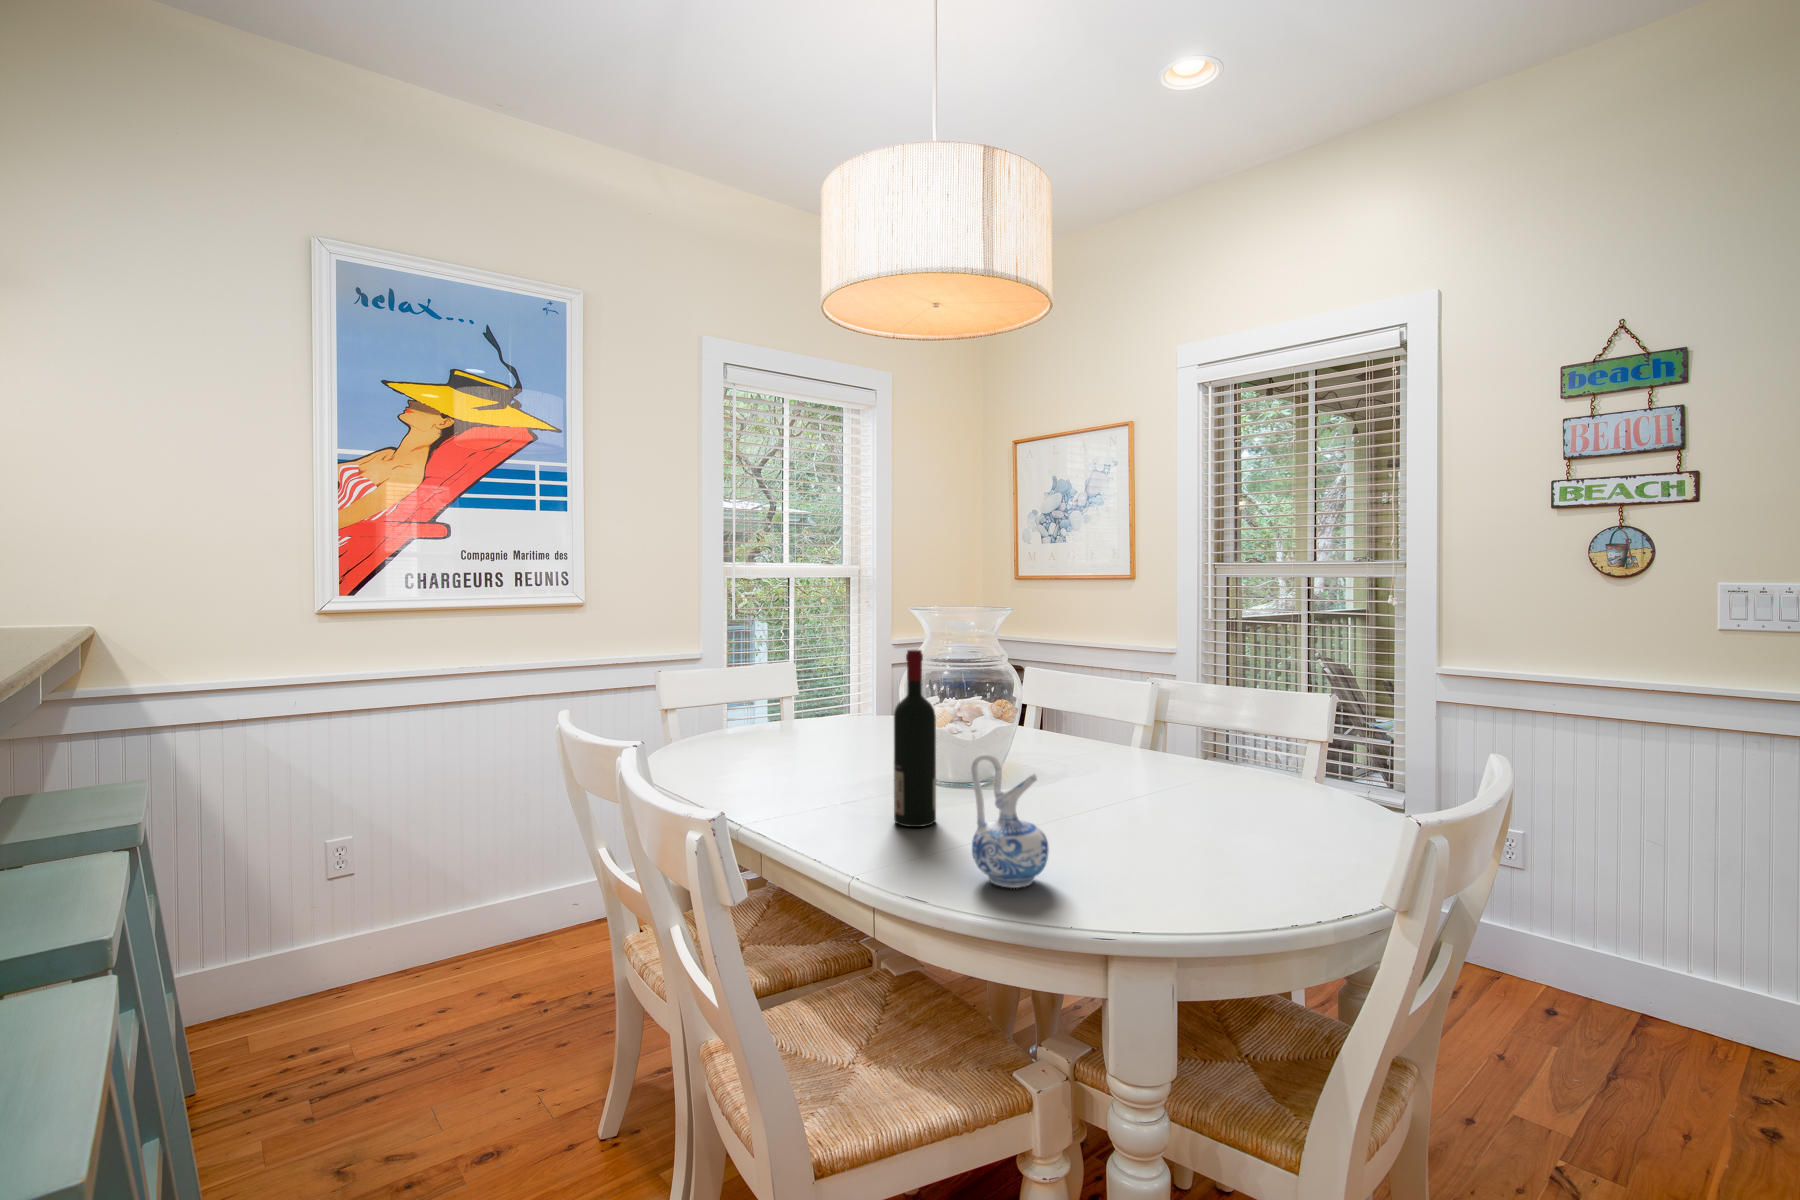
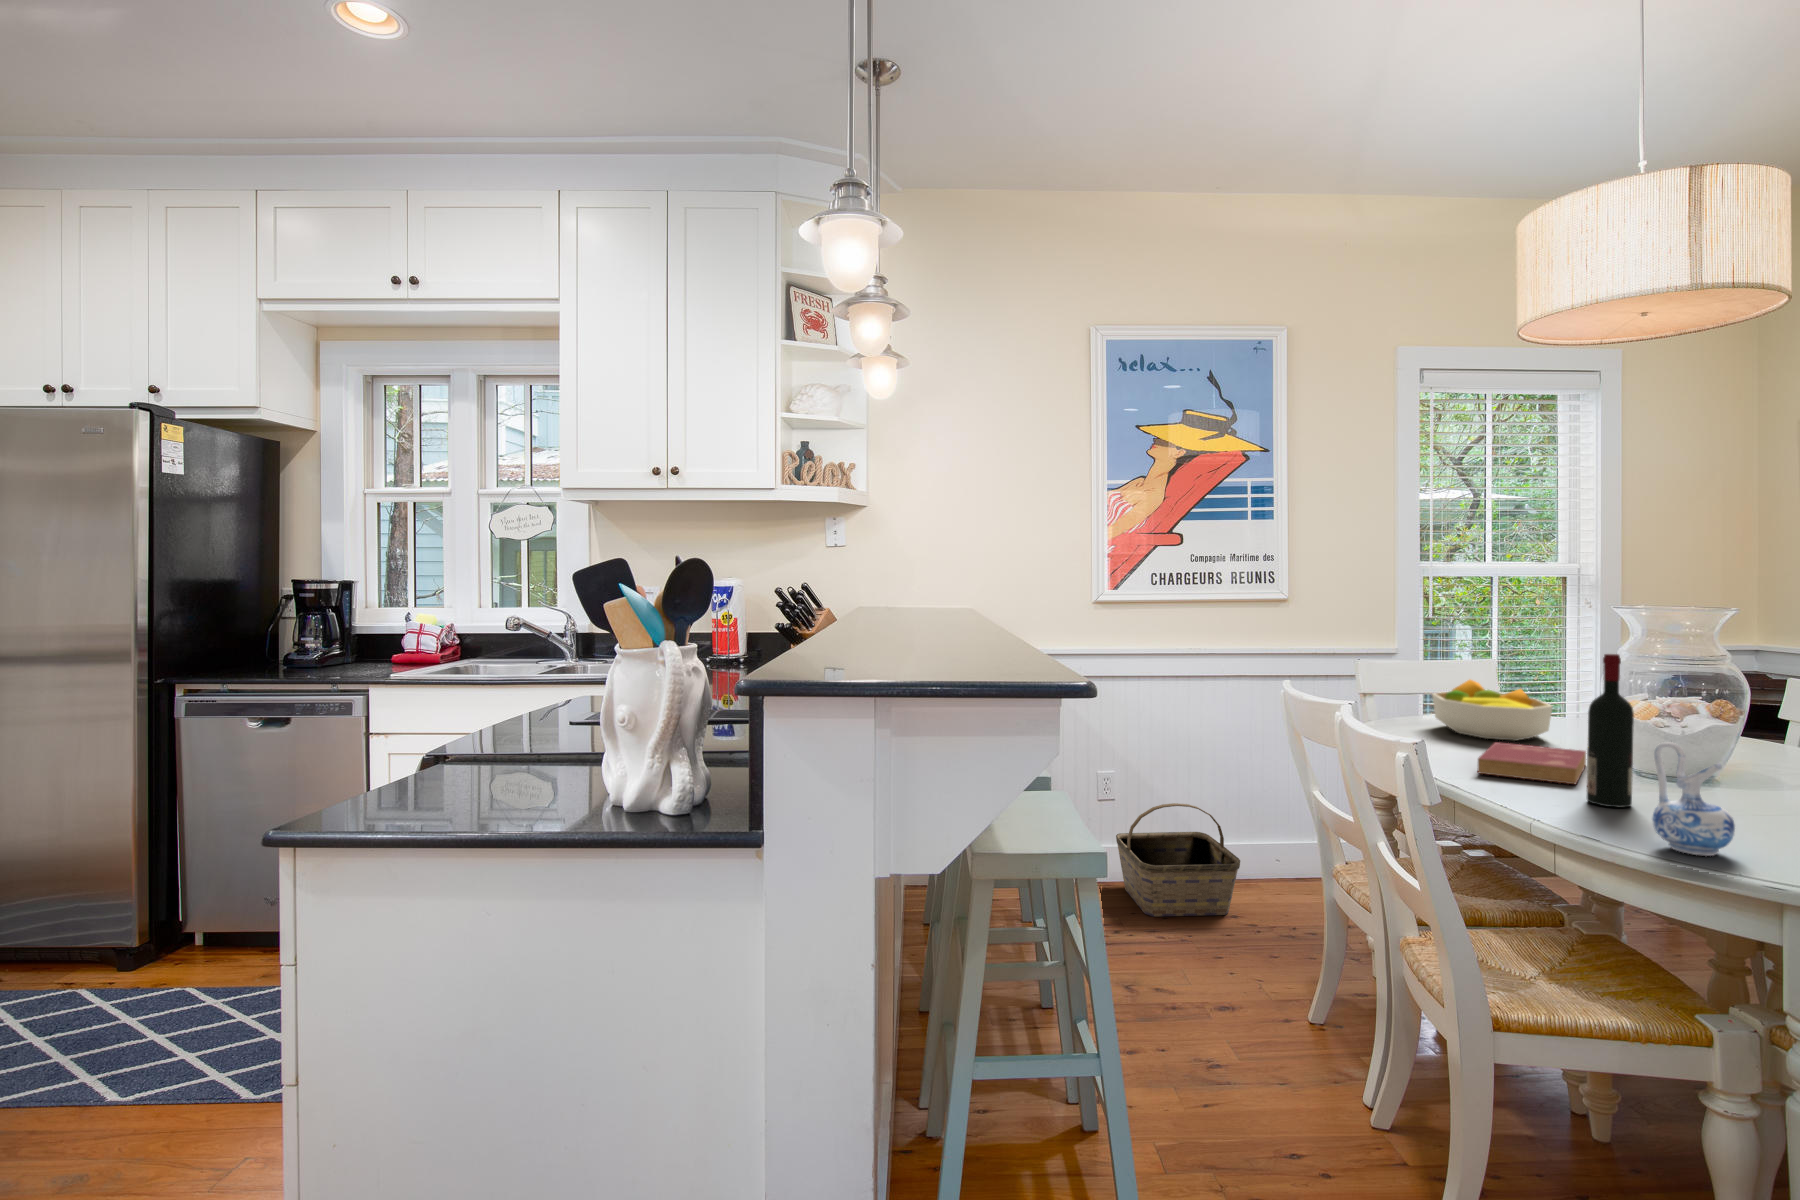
fruit bowl: none [734,683,847,749] -> present [1432,680,1553,741]
book: none [782,755,882,800] -> present [1477,742,1586,784]
basket: none [361,866,528,1030] -> present [1116,803,1240,917]

